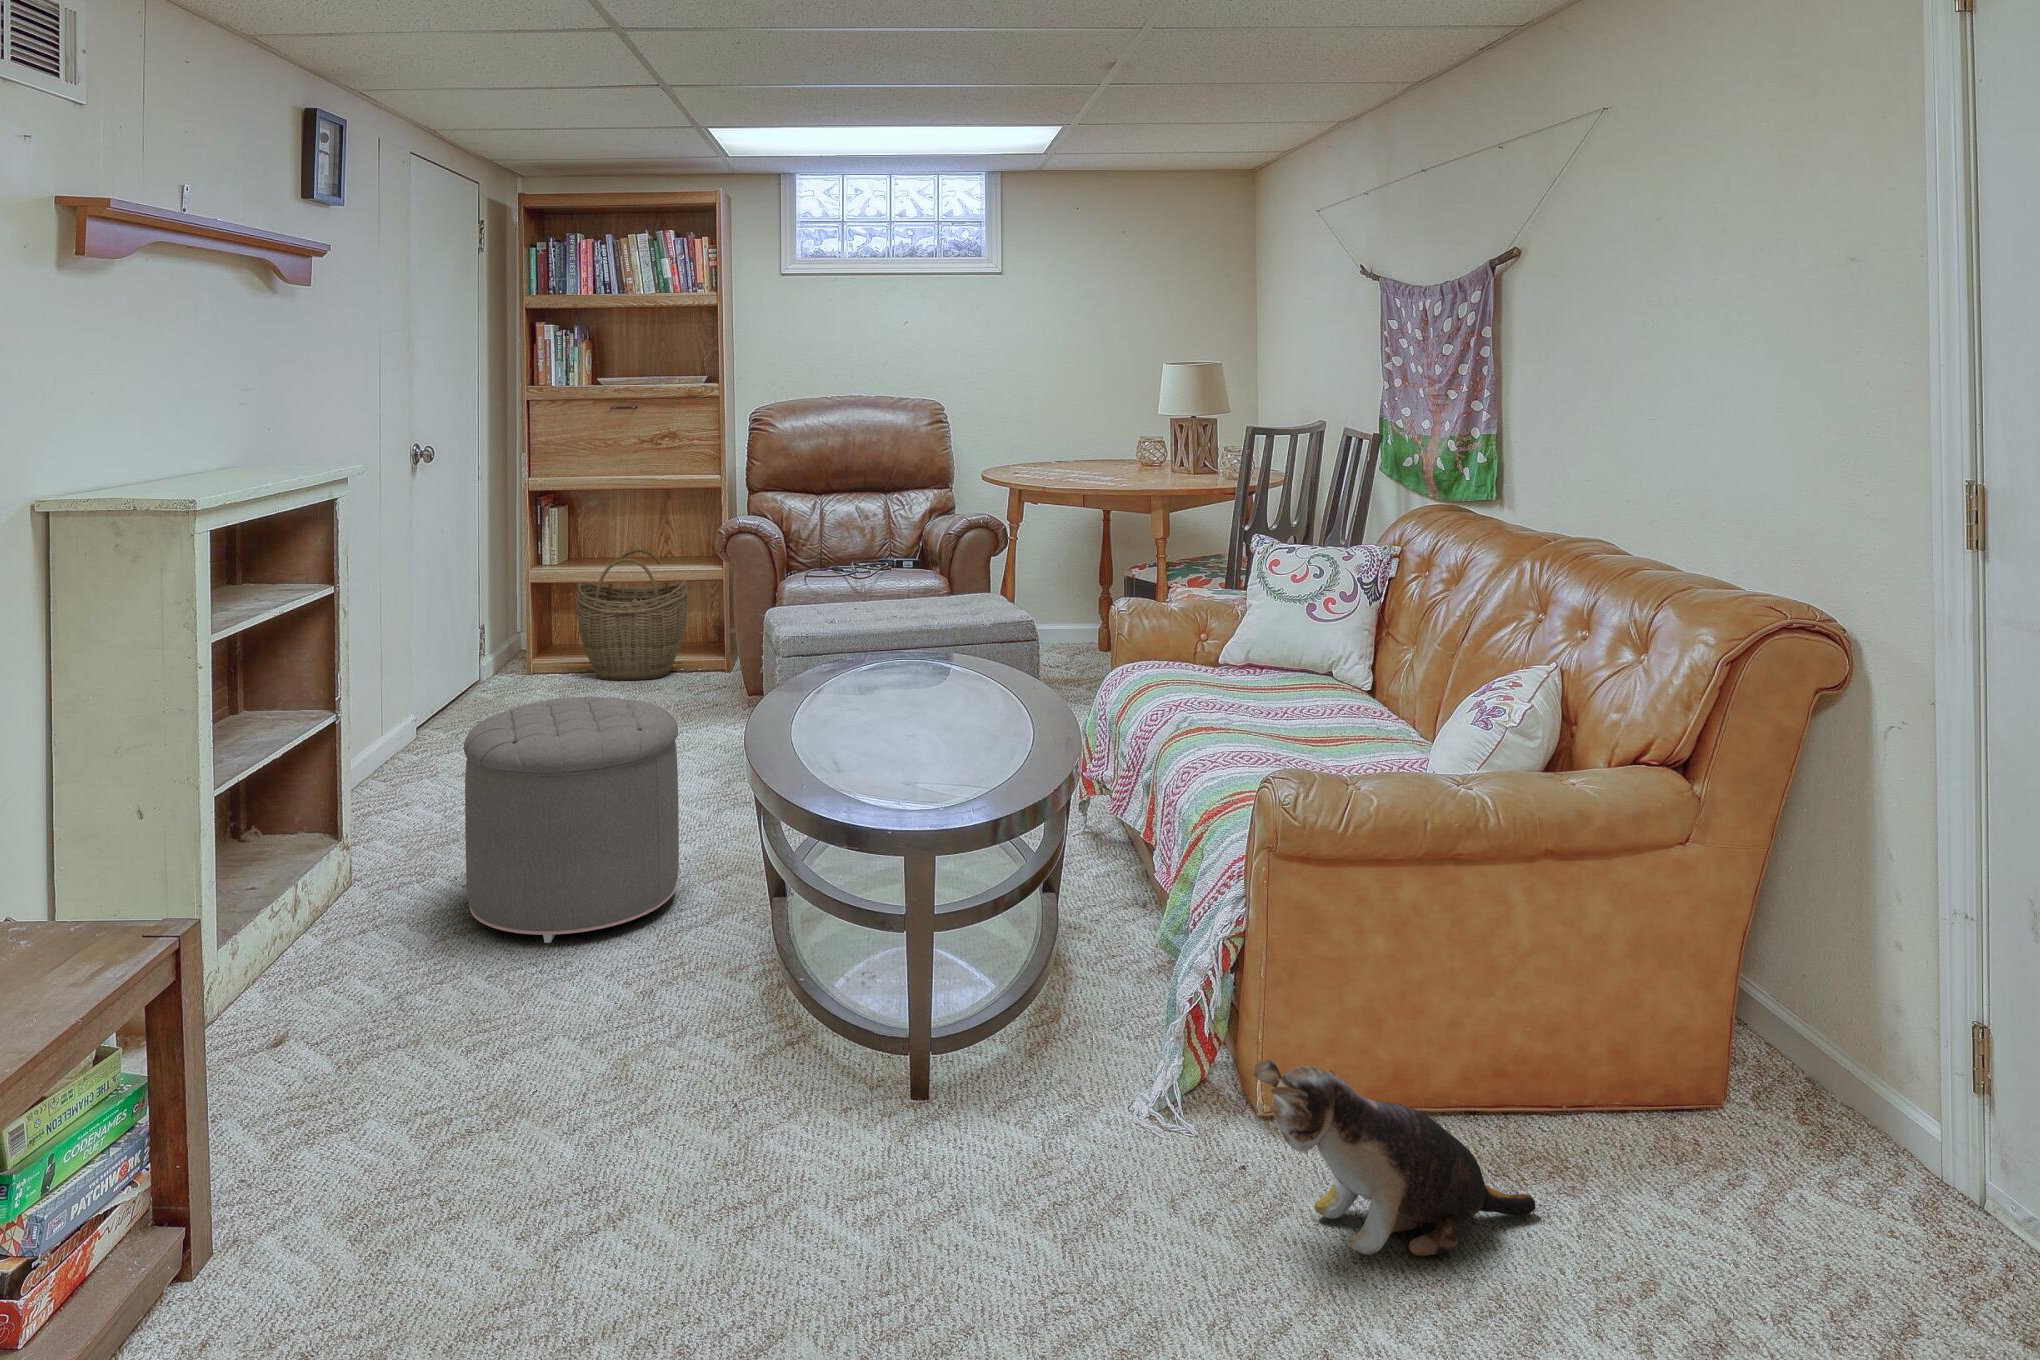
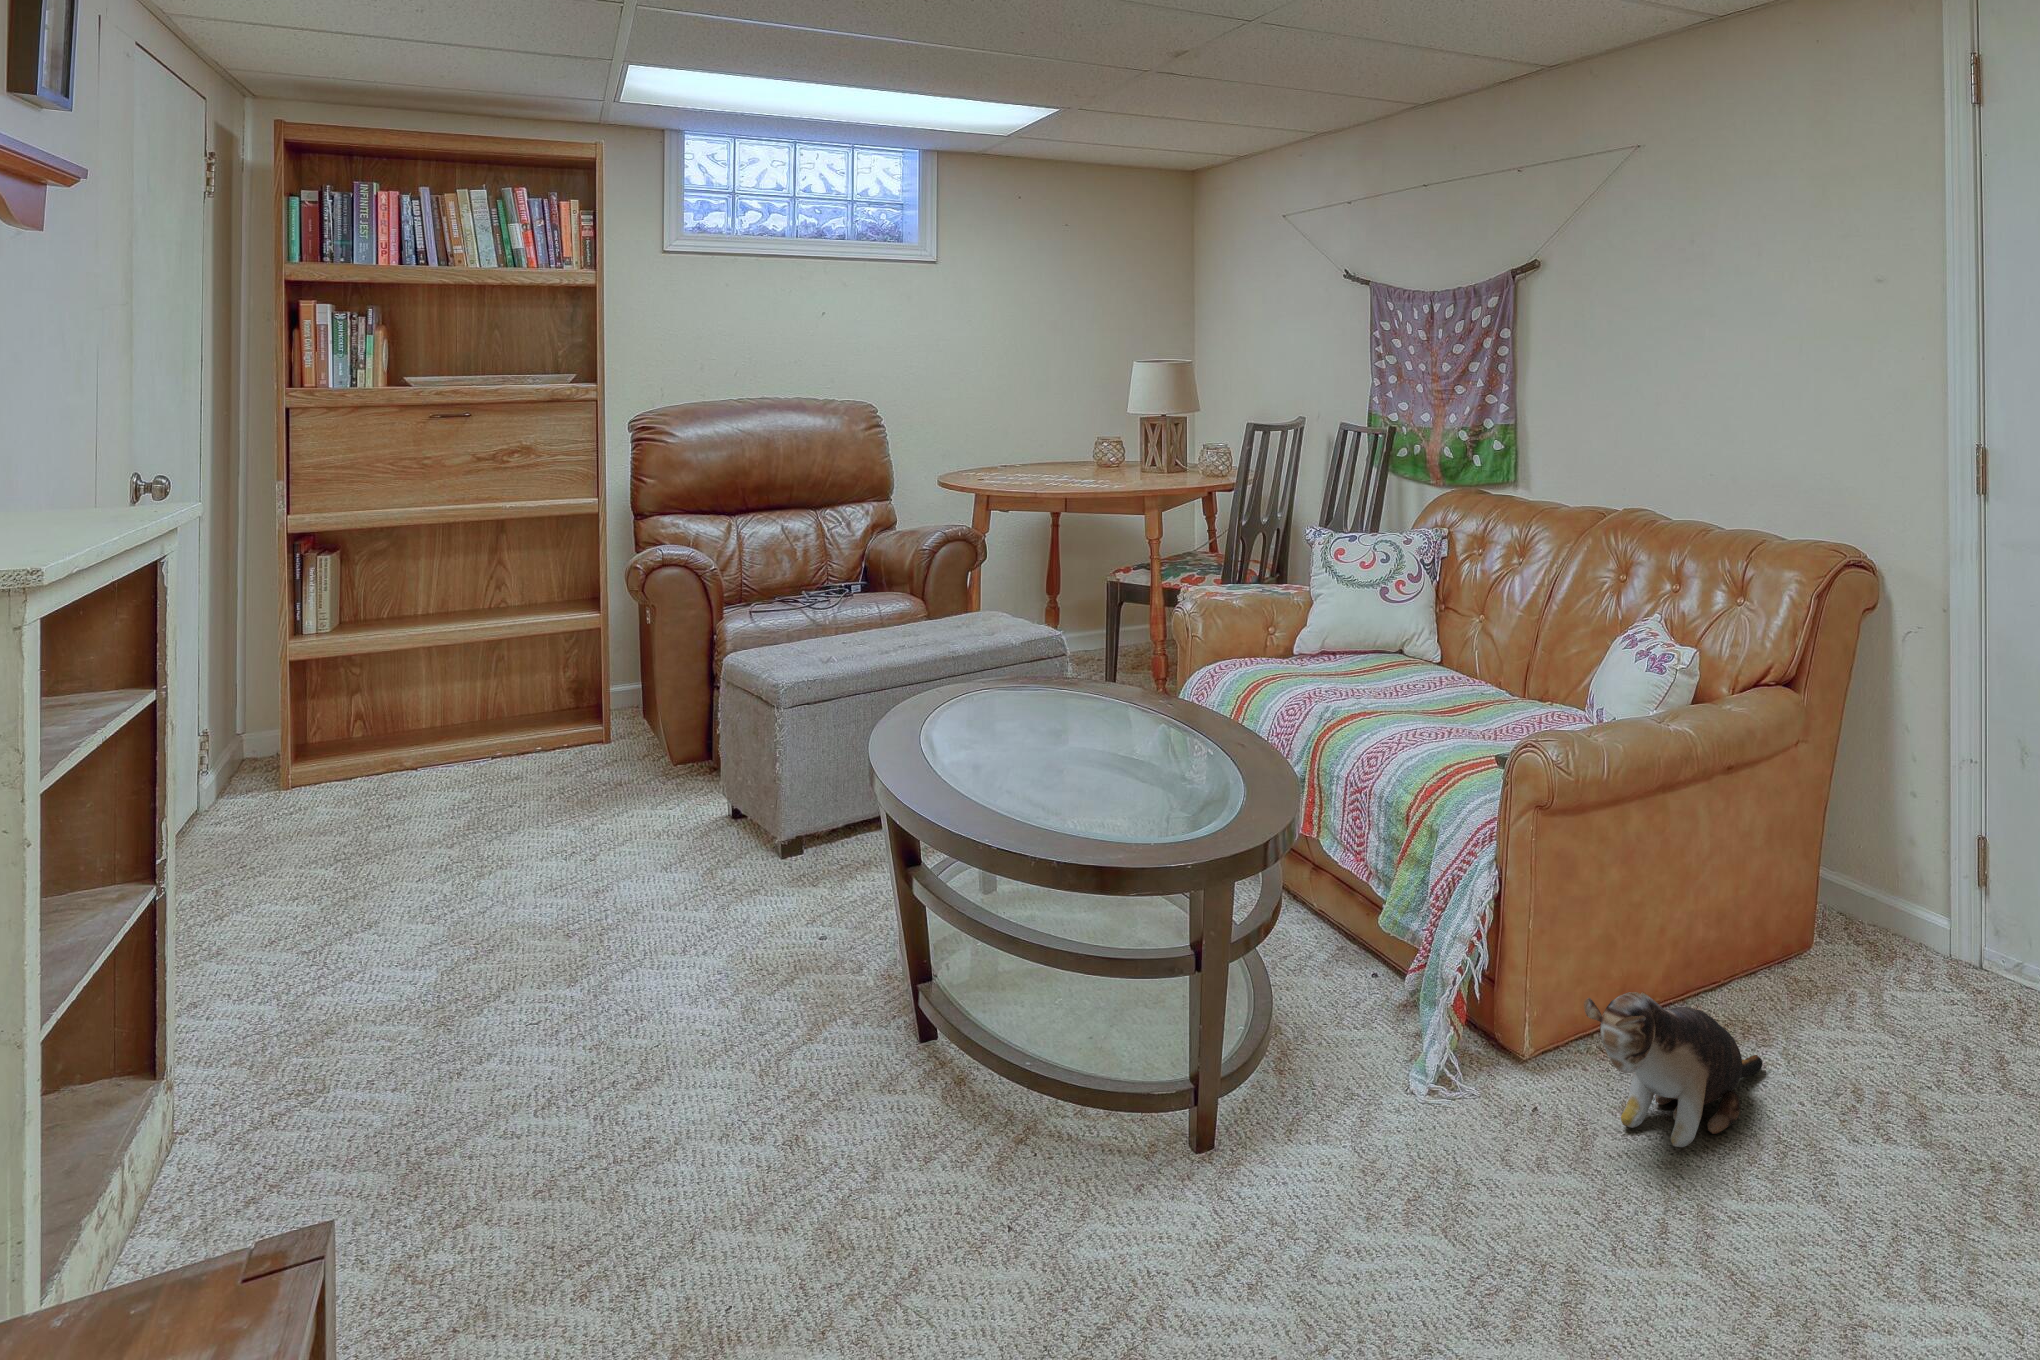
woven basket: present [577,549,688,680] -> none [369,595,542,768]
ottoman: present [464,697,679,943] -> none [421,778,746,1114]

